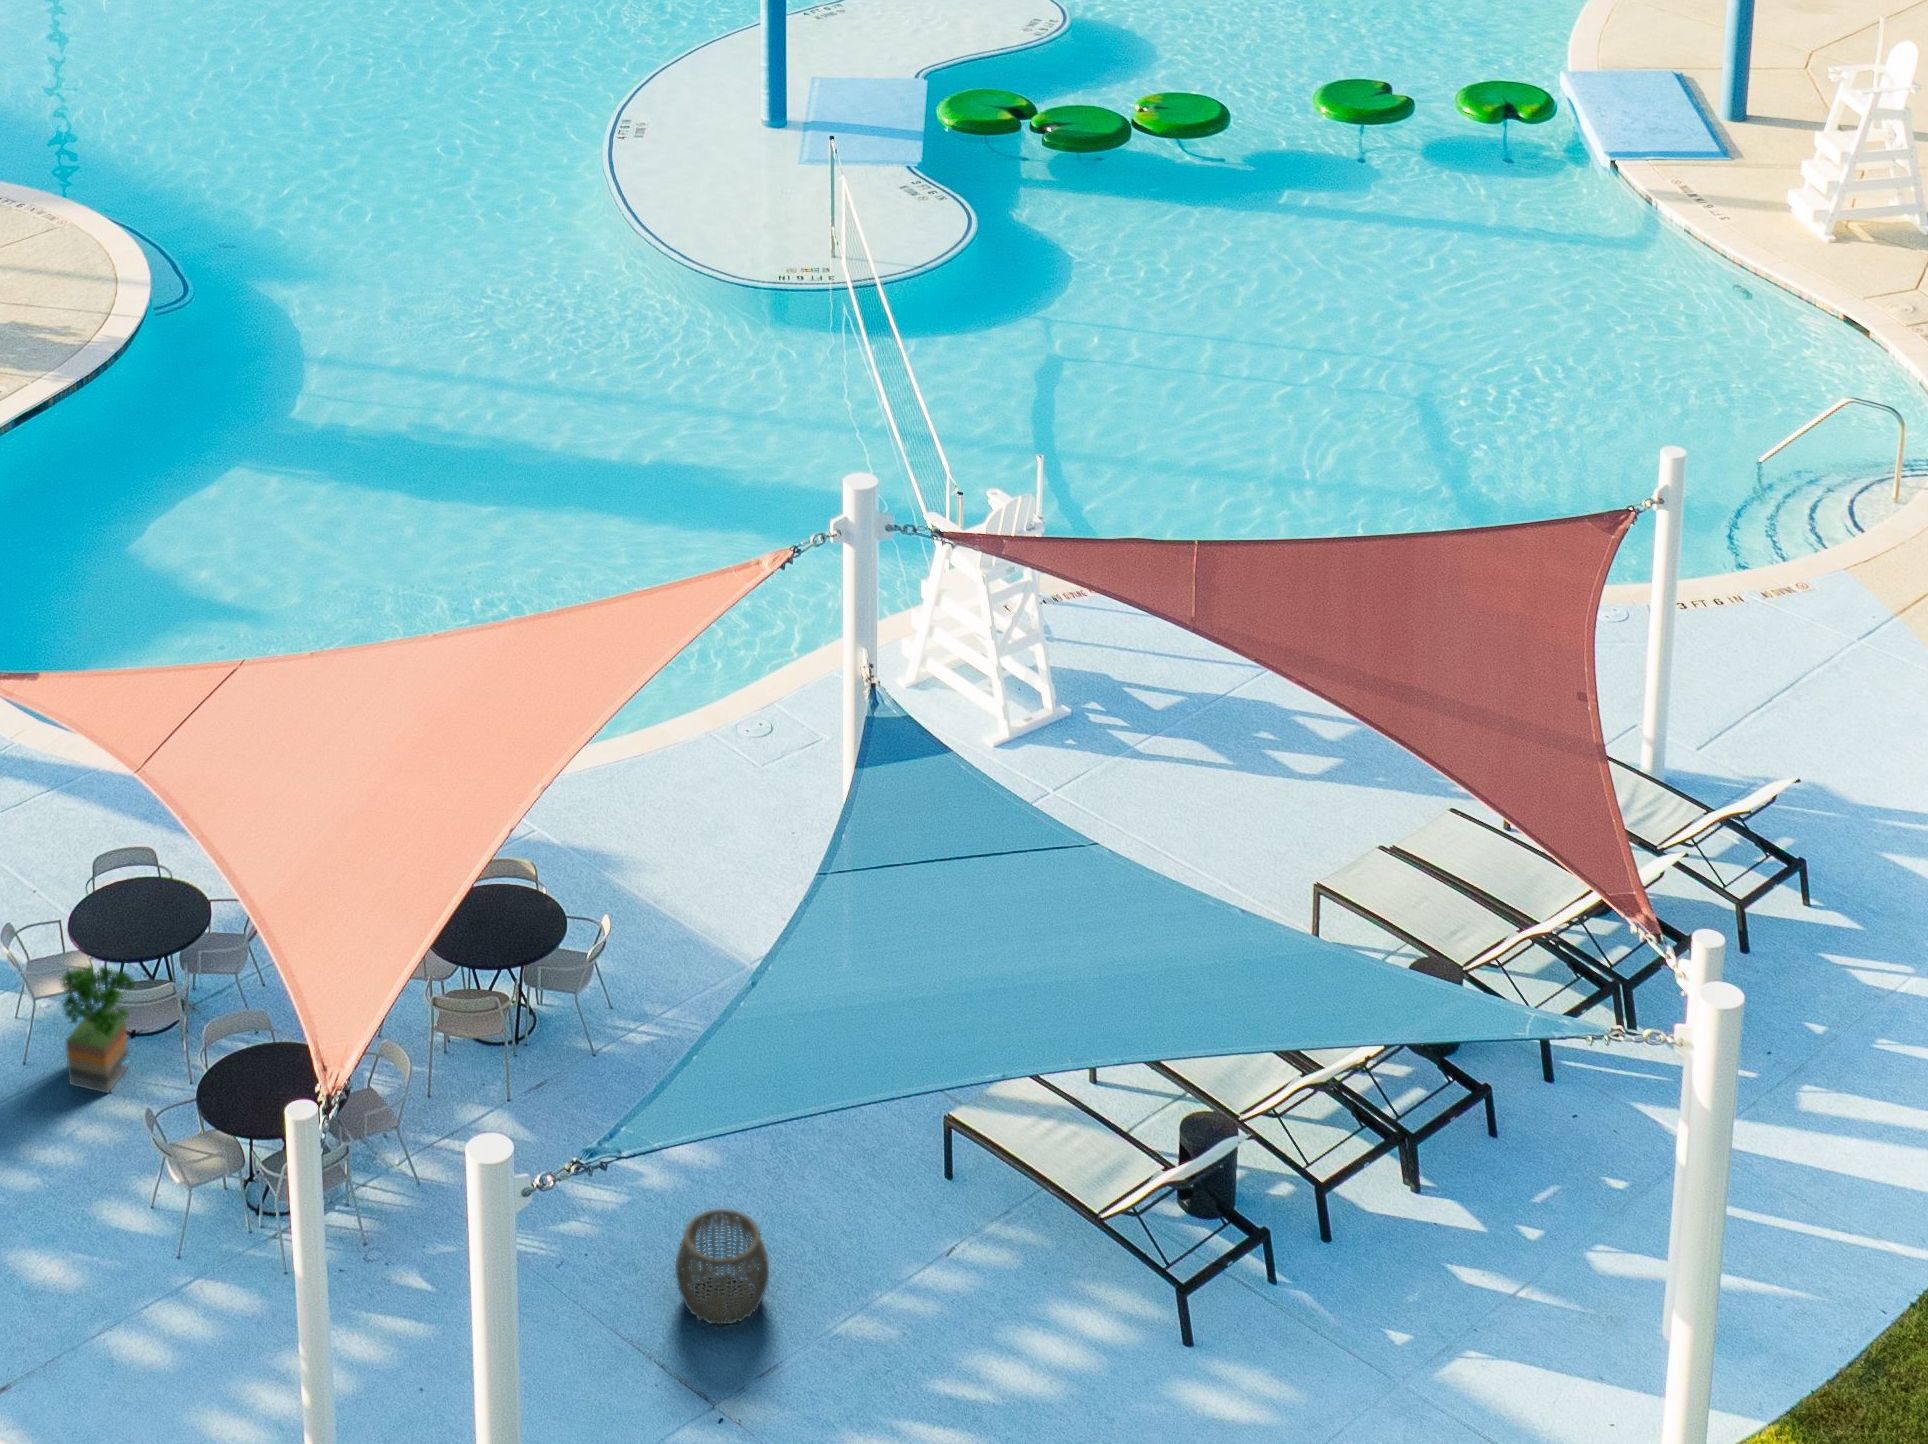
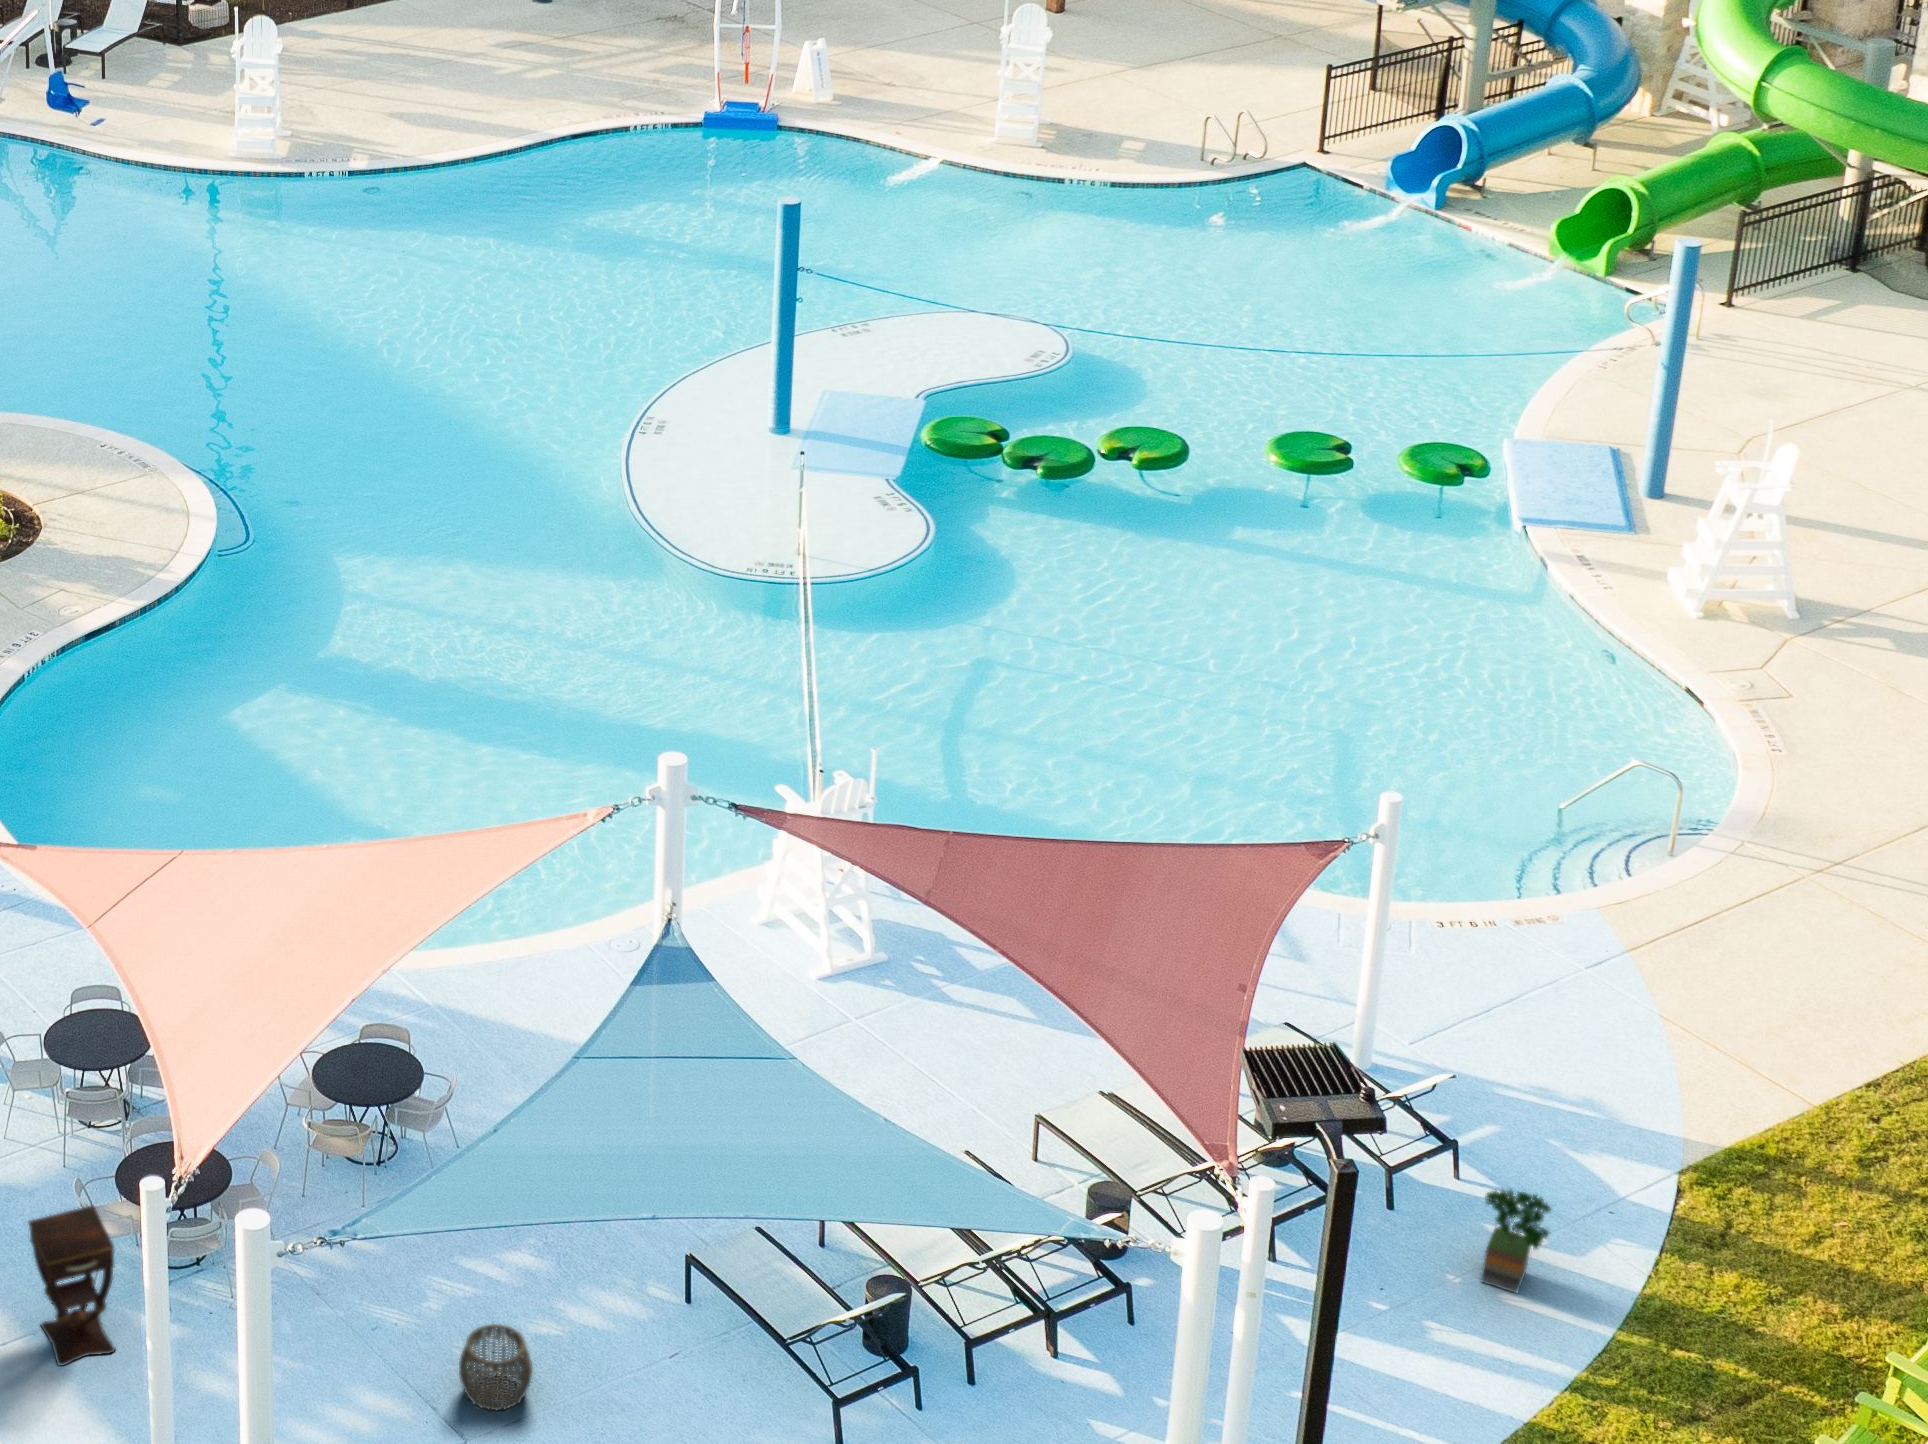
potted tree: present [60,966,135,1093] -> present [1481,1190,1551,1293]
side table: none [96,1120,221,1345] -> present [28,1206,115,1365]

